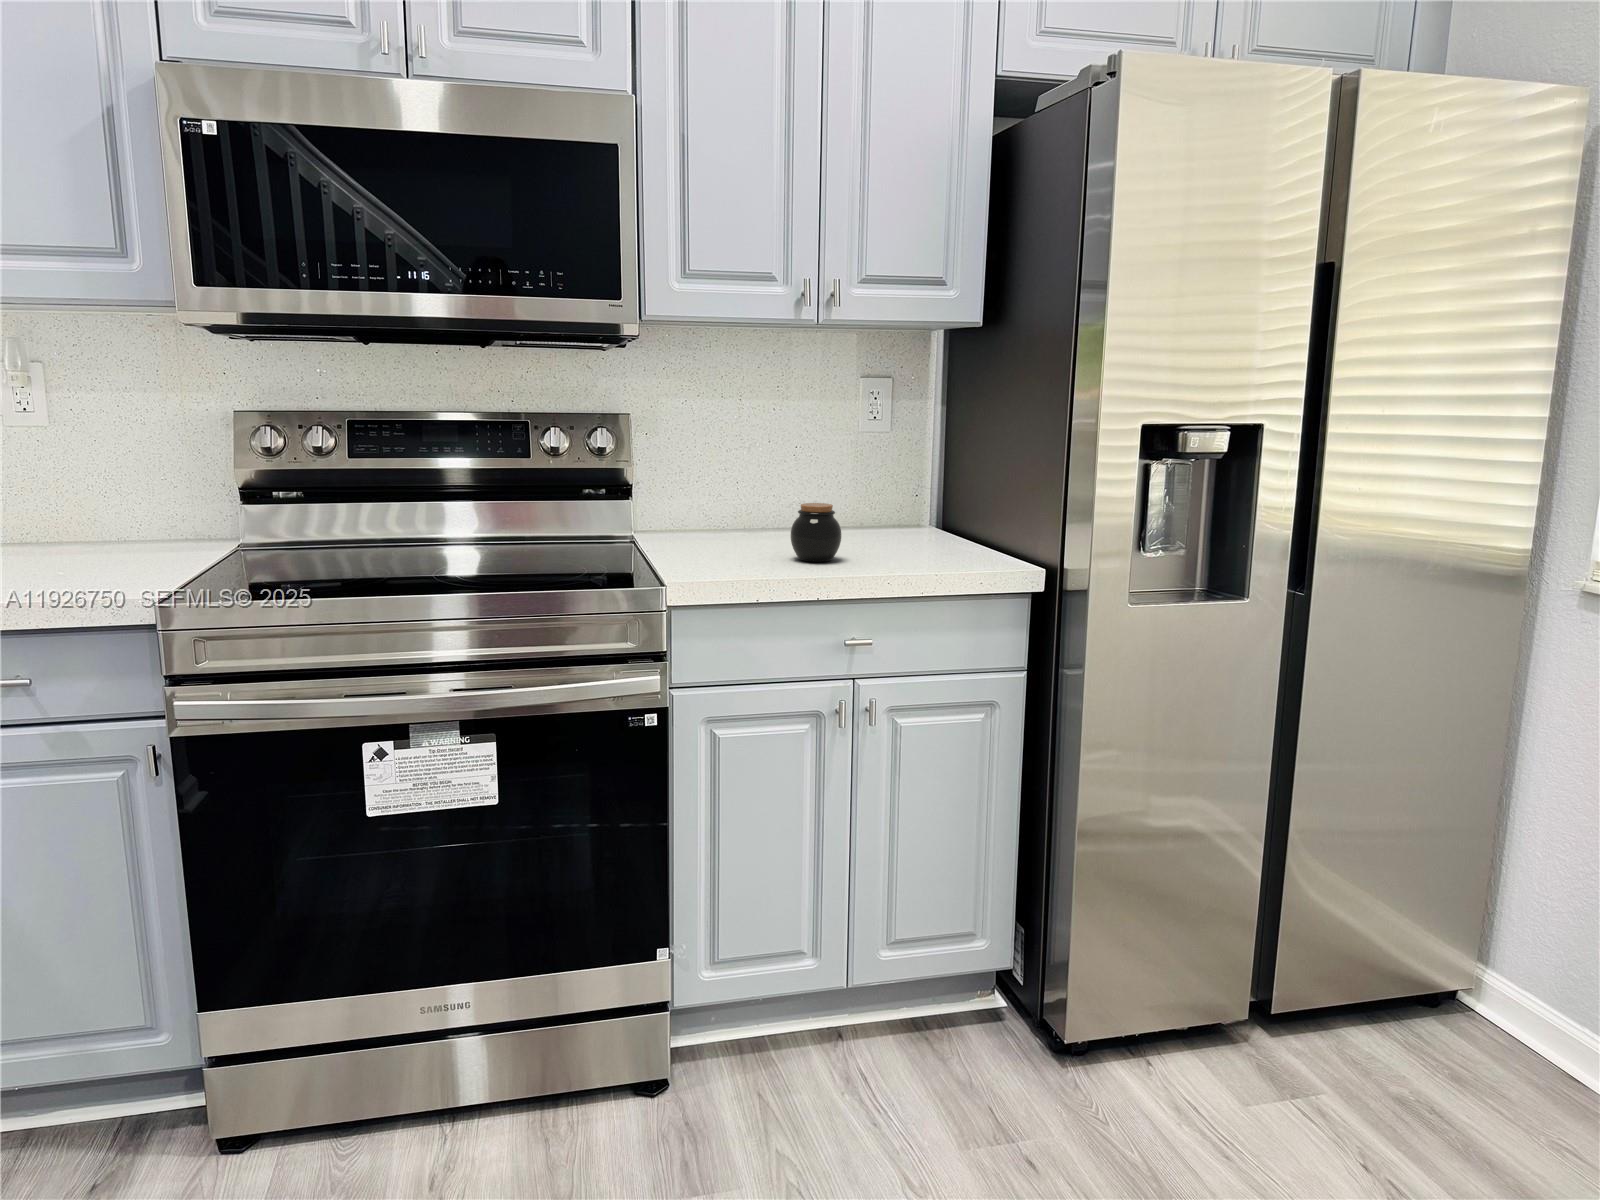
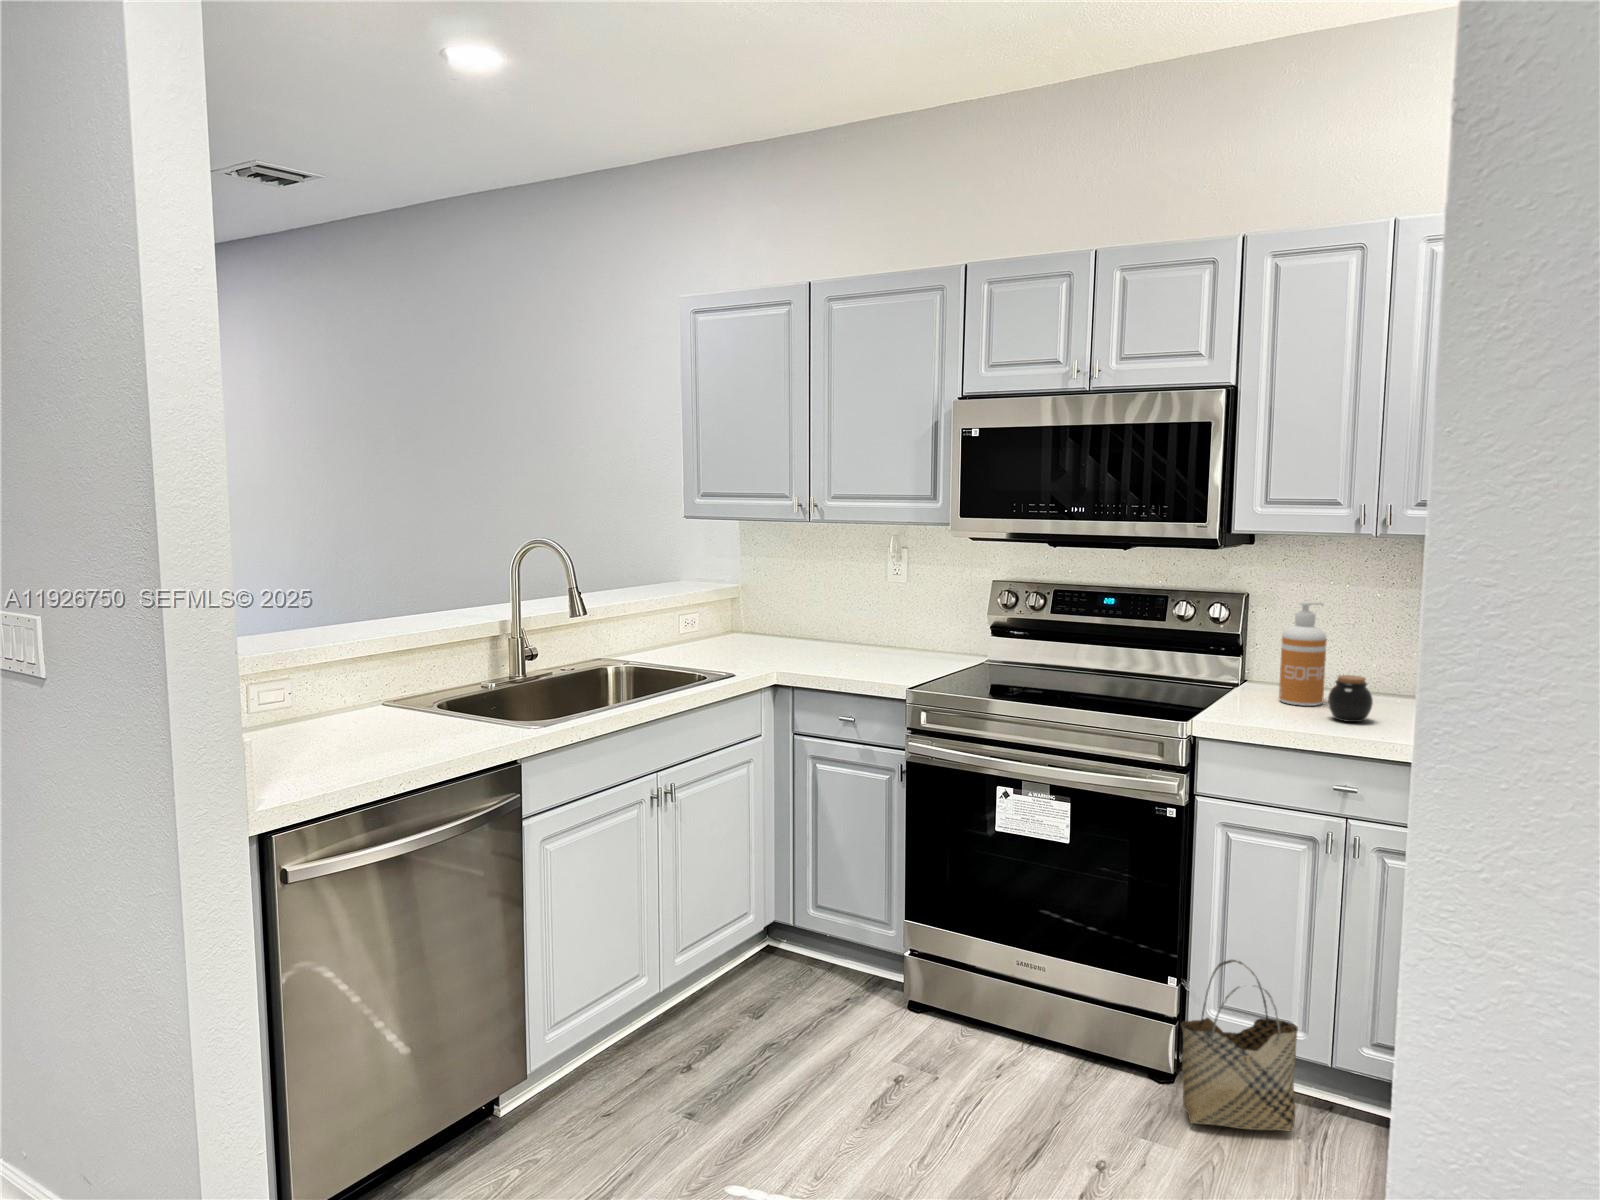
soap dispenser: none [707,416,759,551] -> present [1279,602,1327,706]
woven basket: none [703,898,834,1138] -> present [1181,960,1298,1131]

